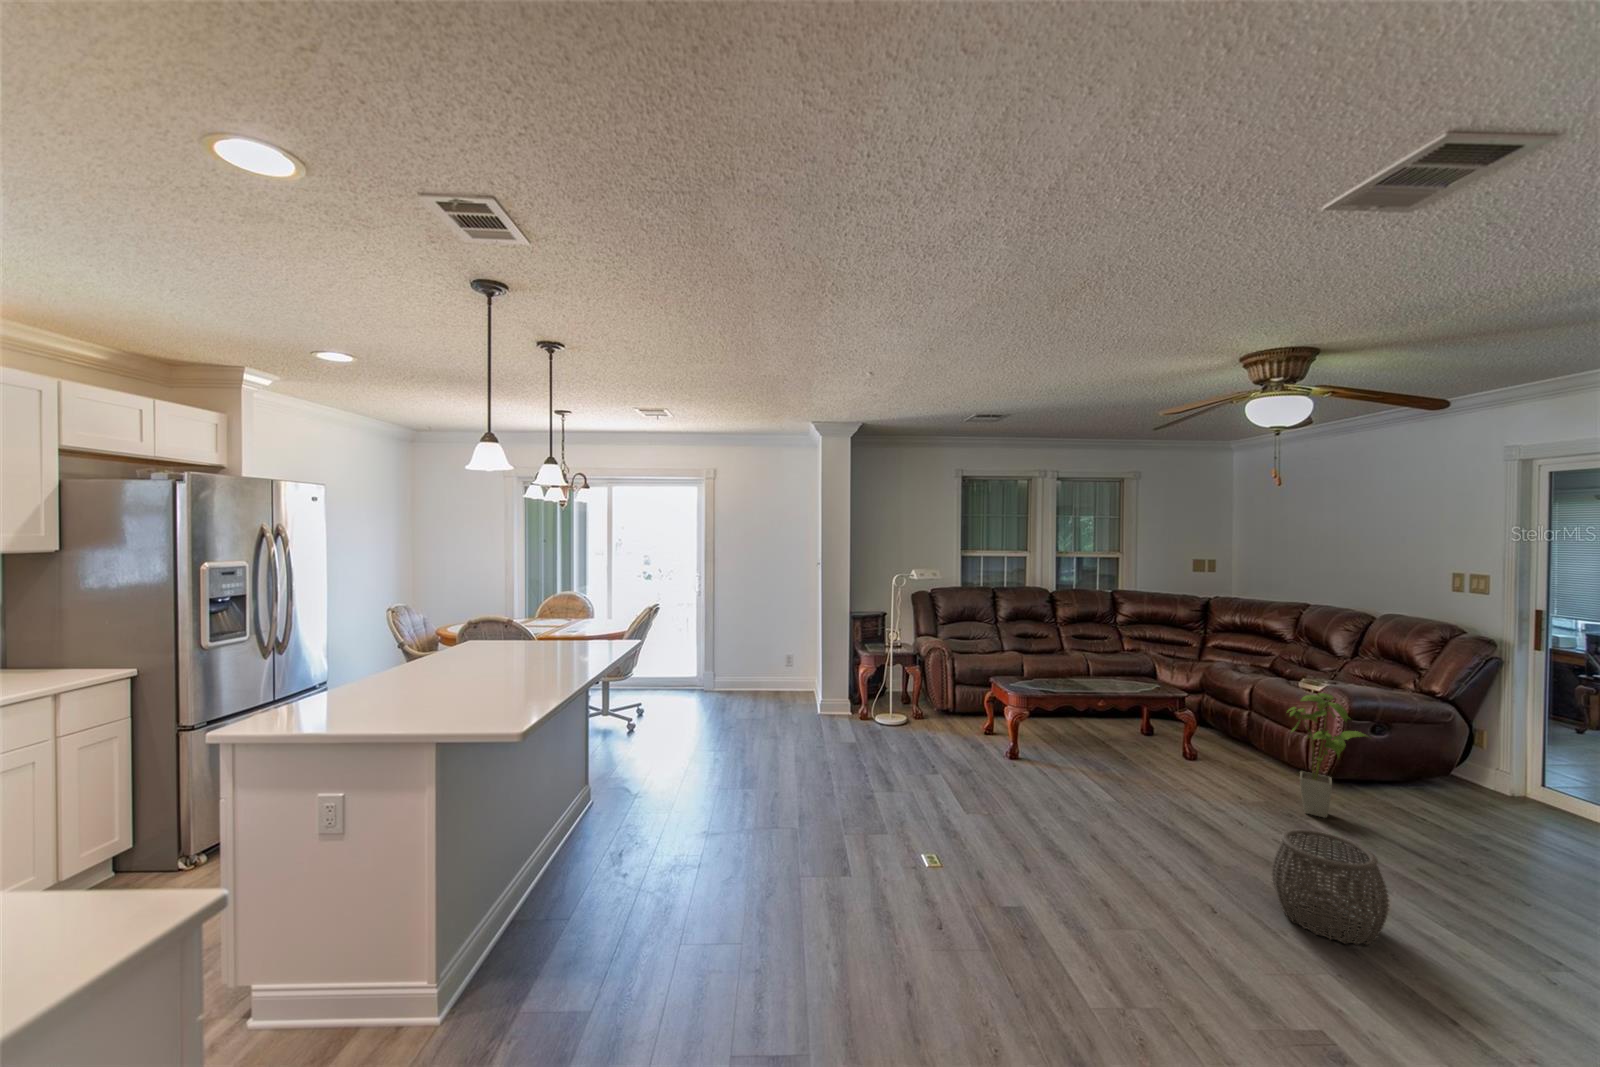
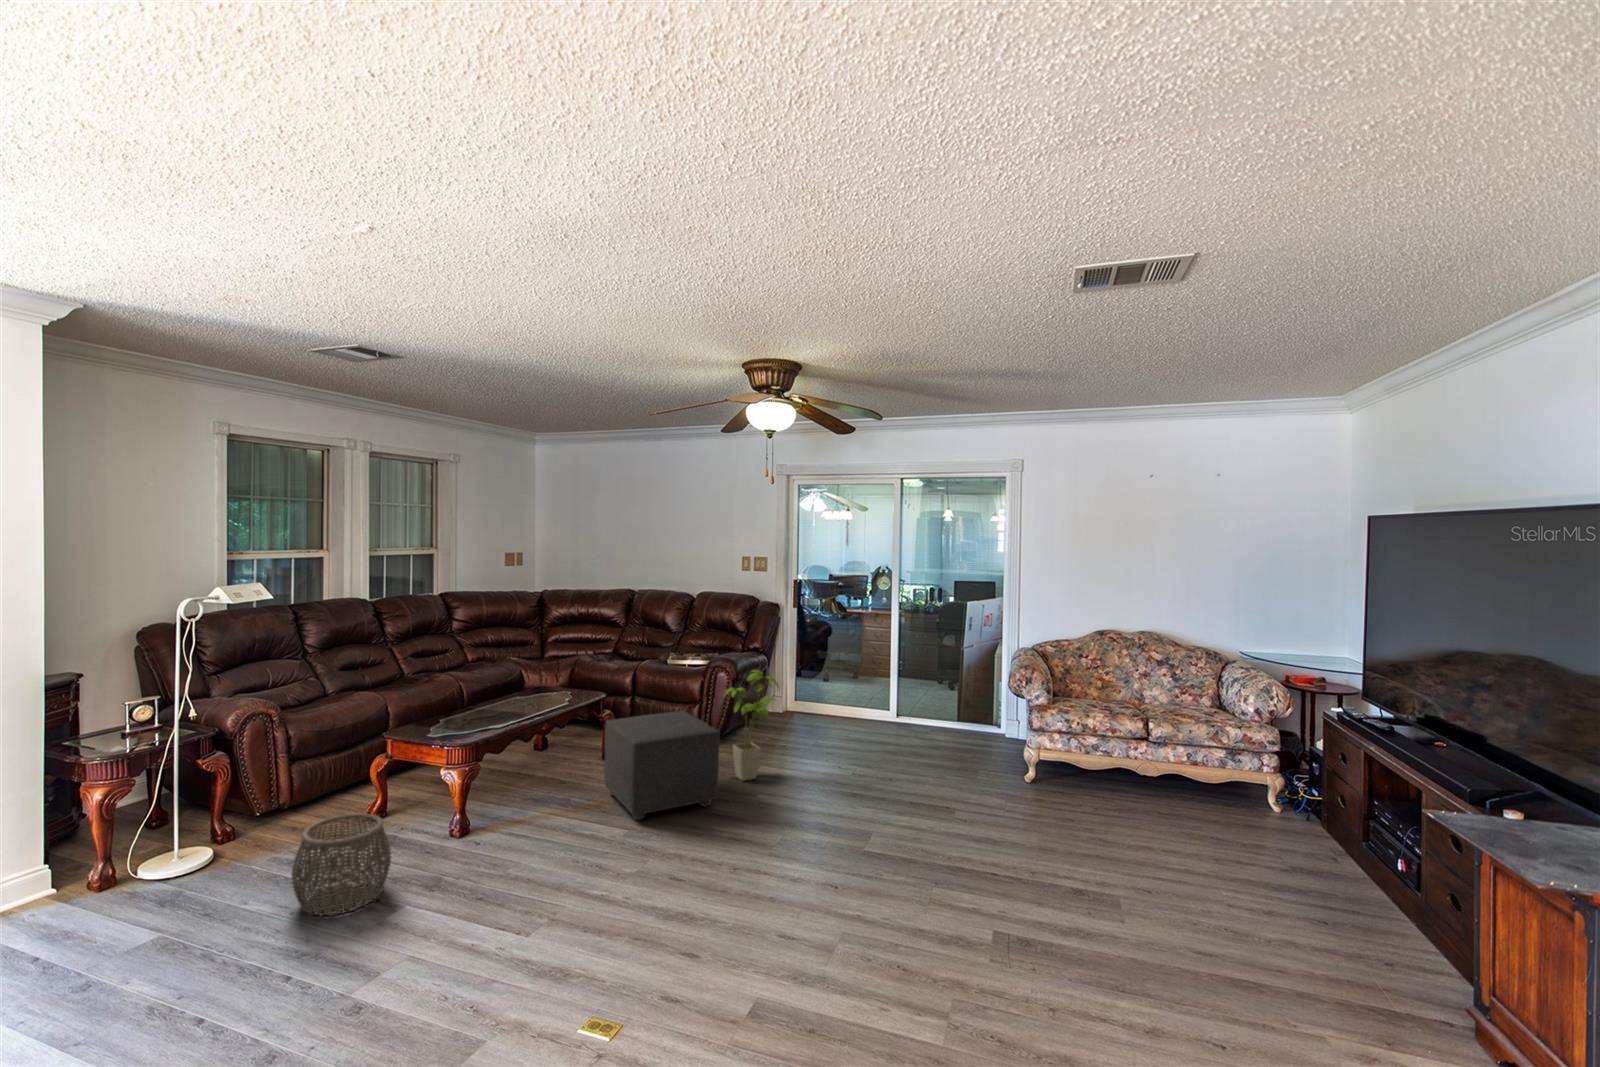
ottoman: none [1133,704,1240,811] -> present [604,711,720,820]
woven basket: present [1271,830,1389,945] -> present [291,814,391,916]

